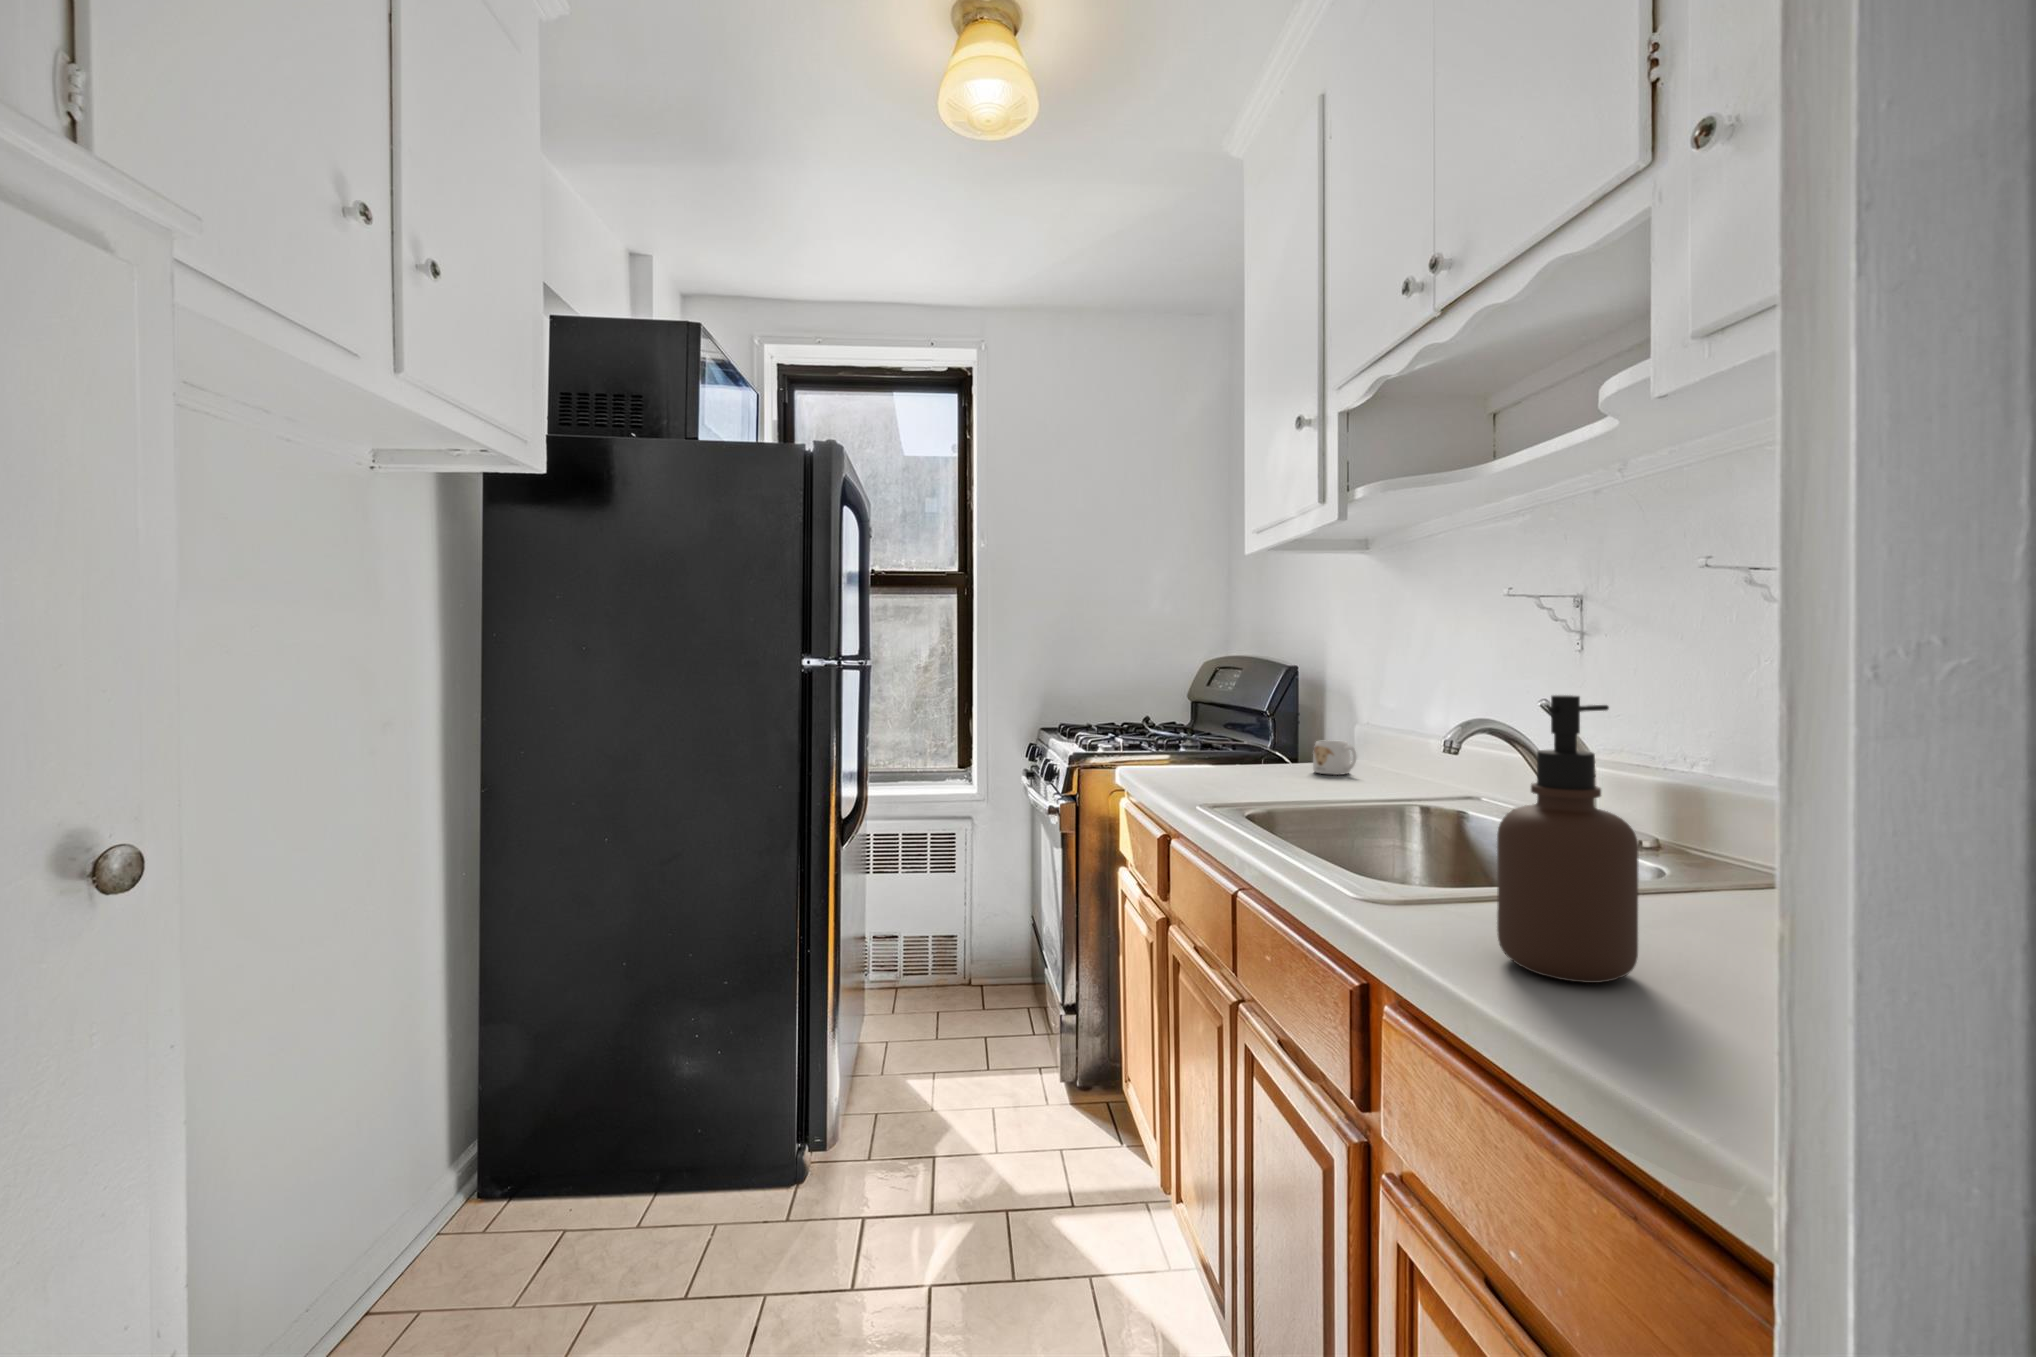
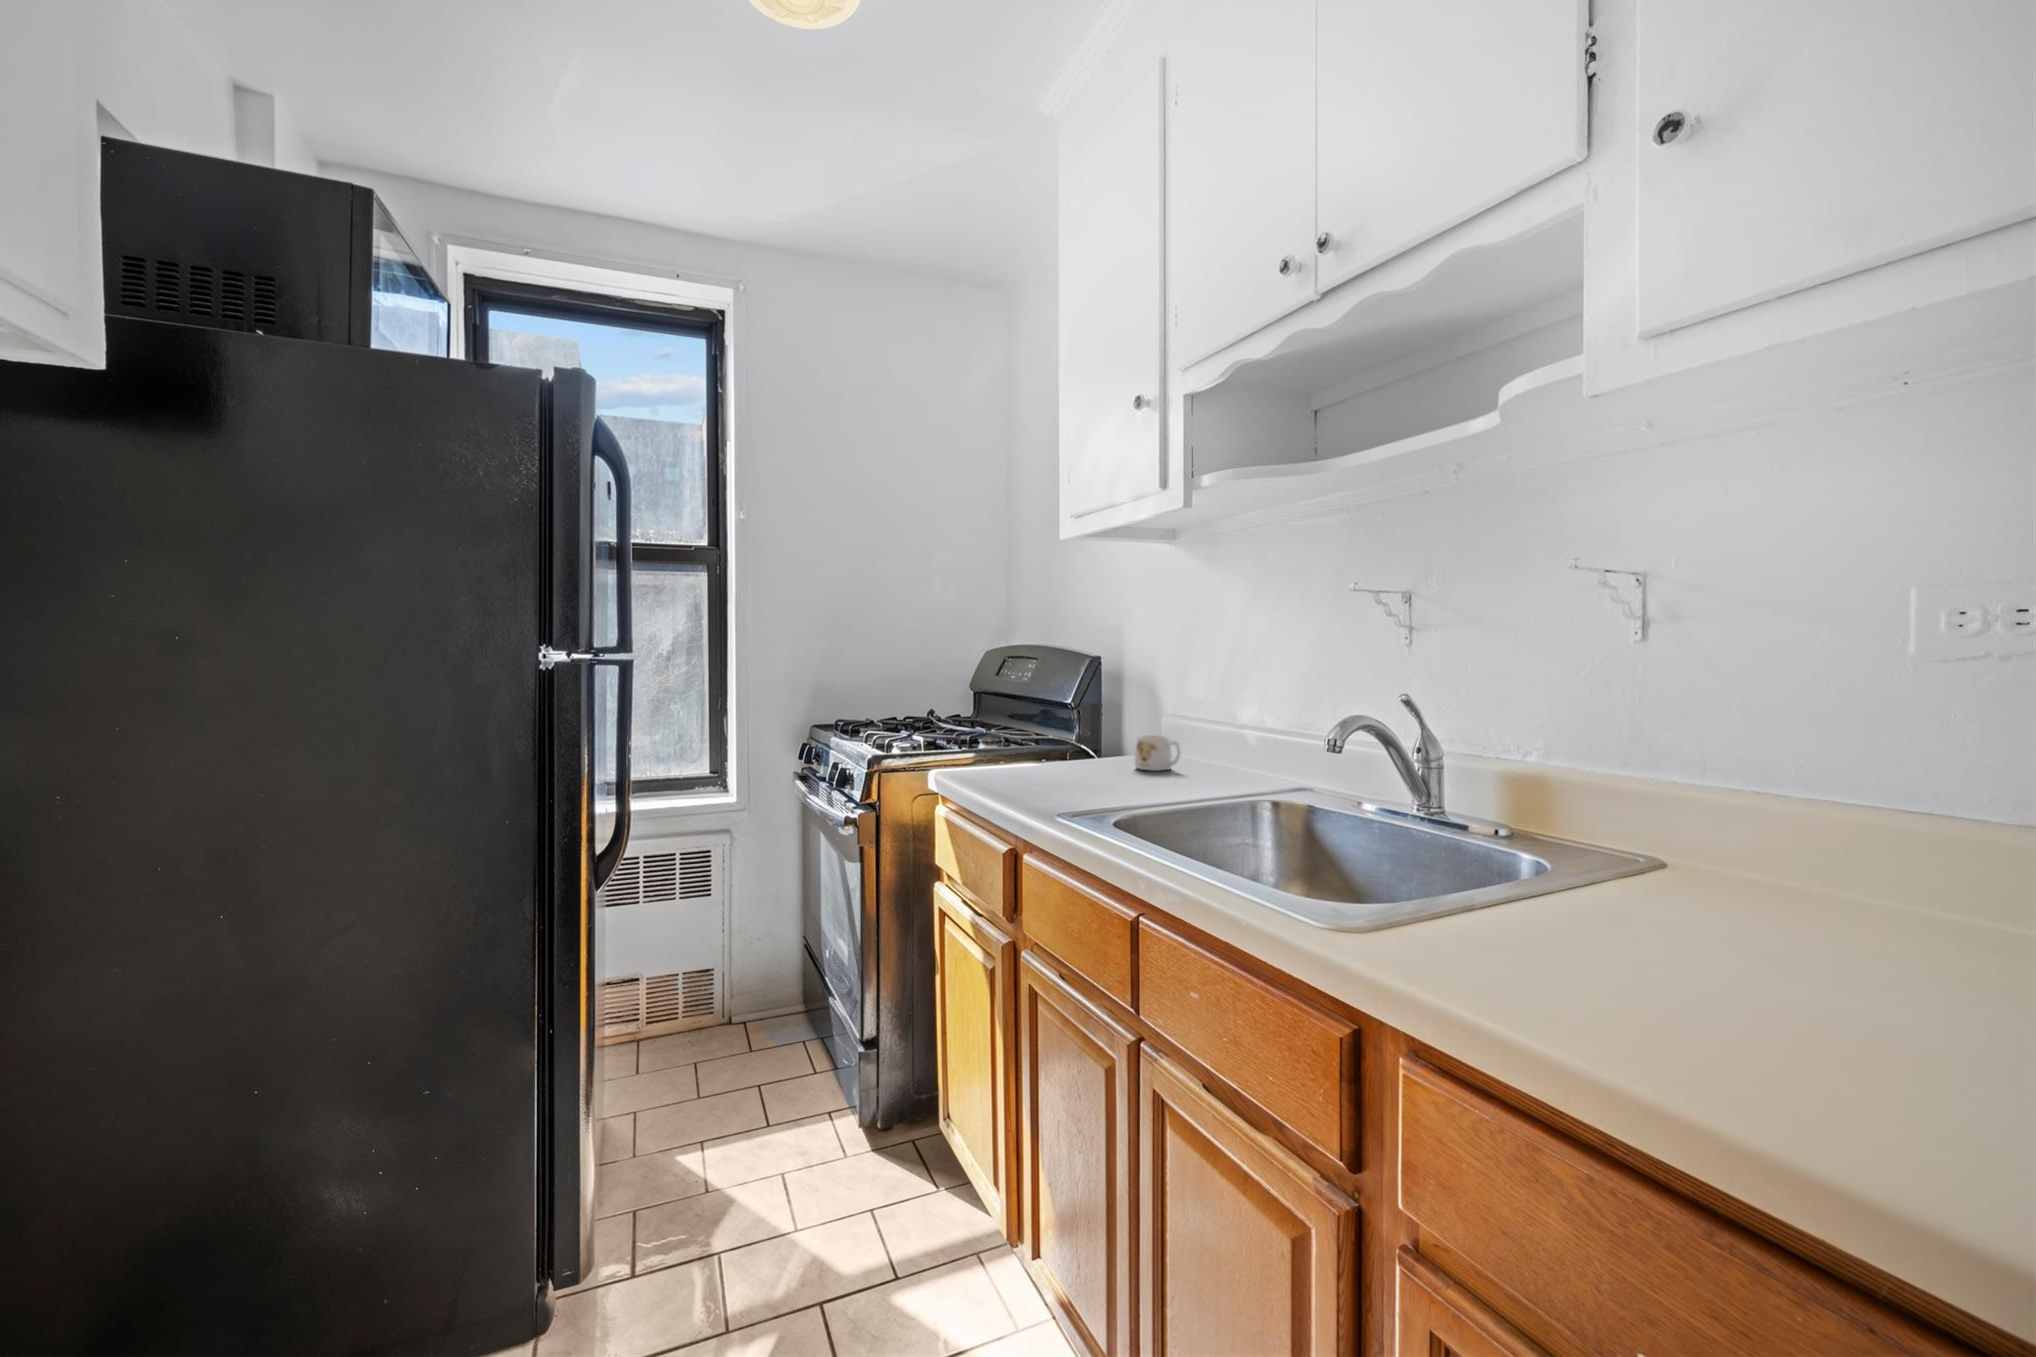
soap dispenser: present [1497,695,1639,983] -> none [1534,702,1695,1020]

